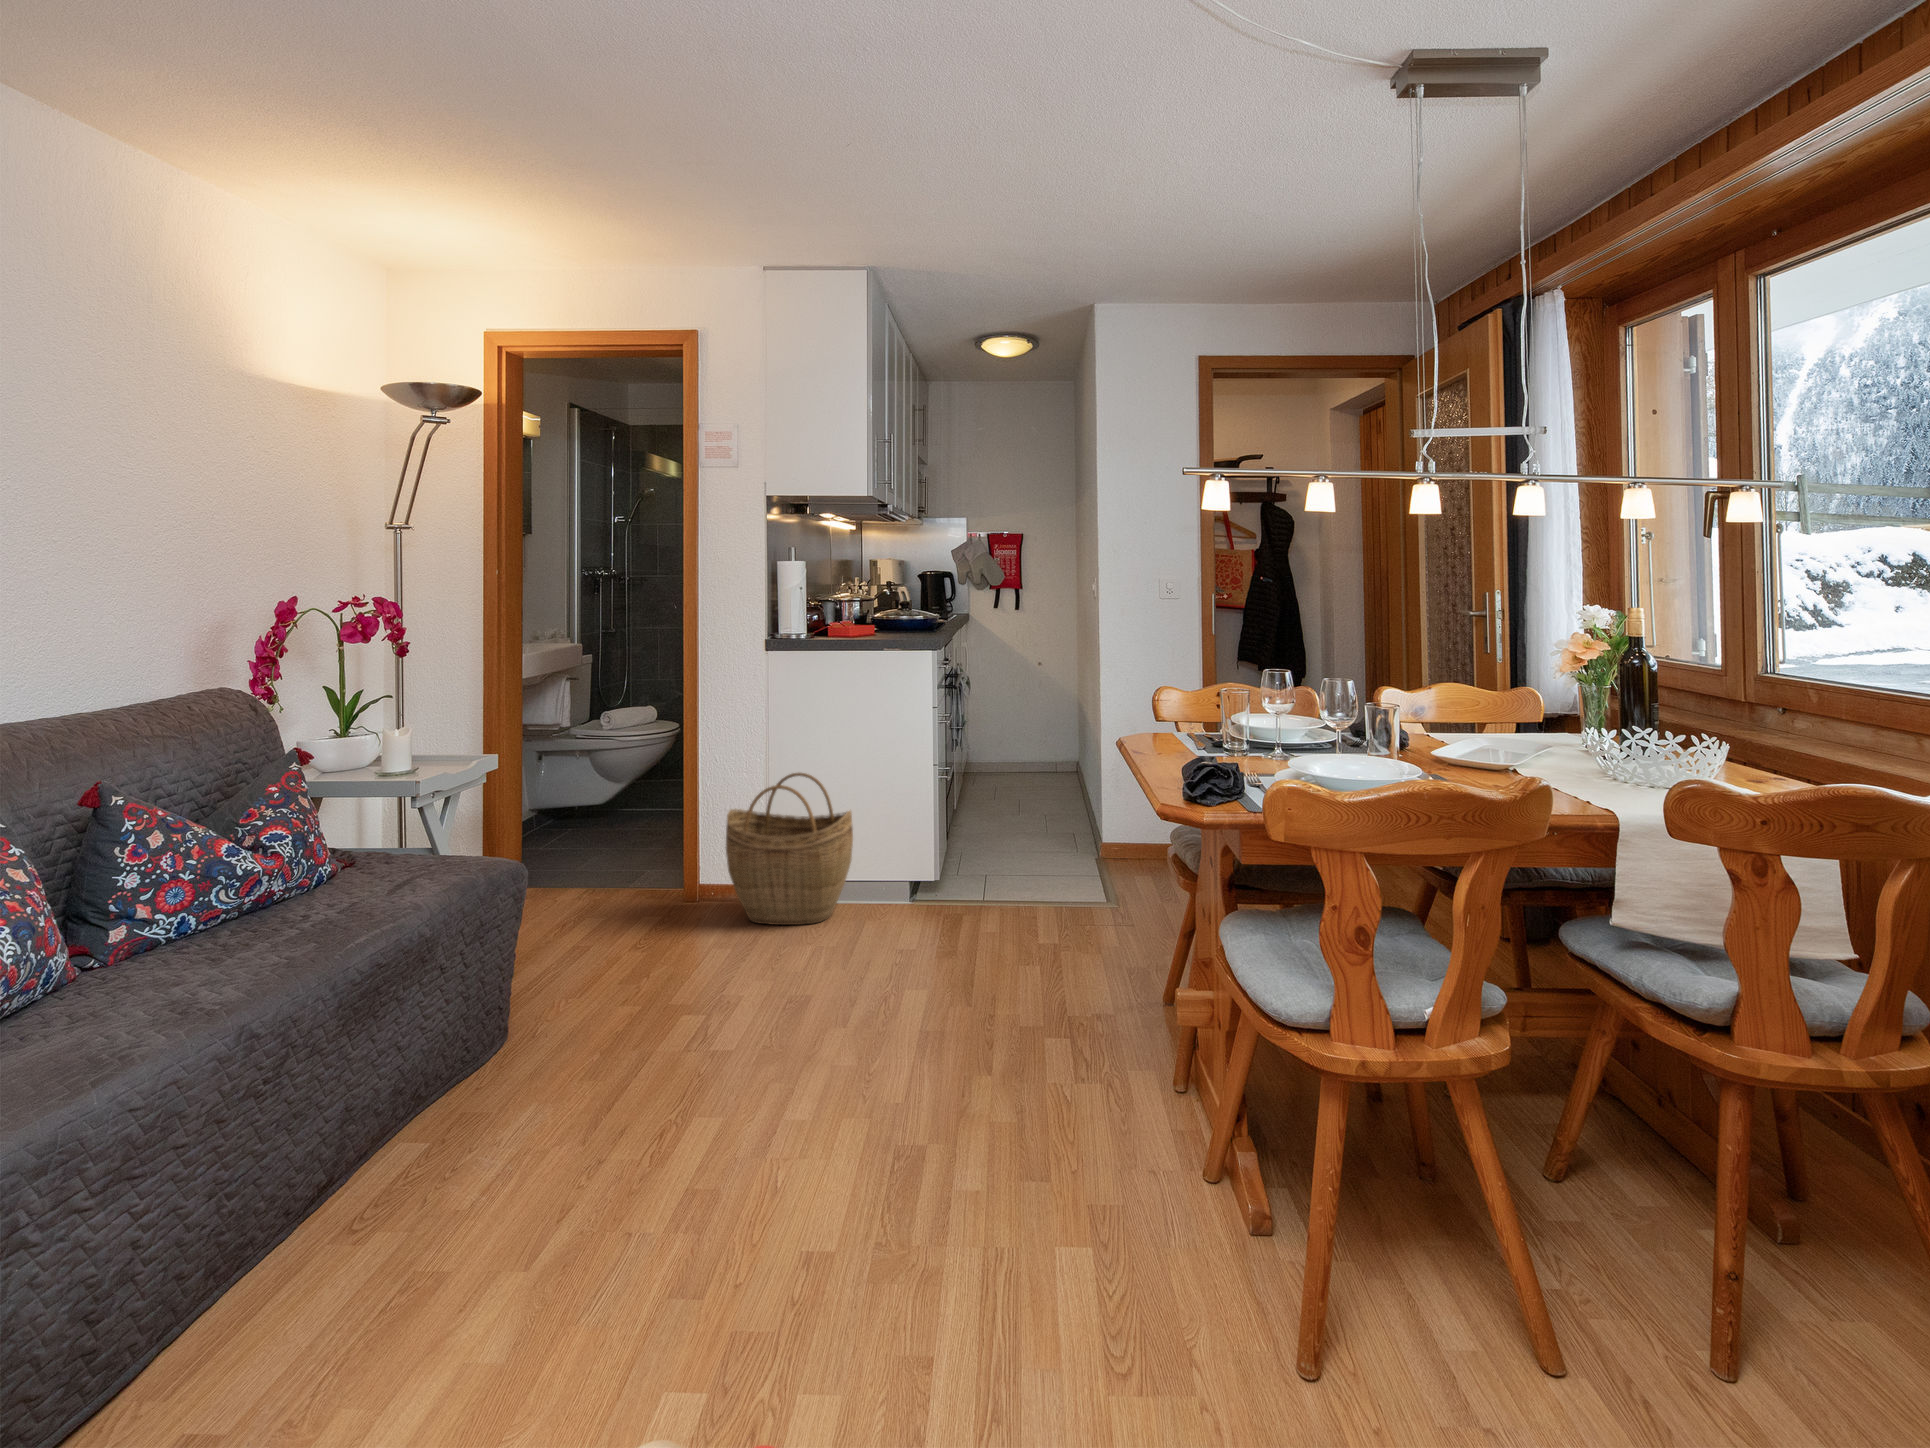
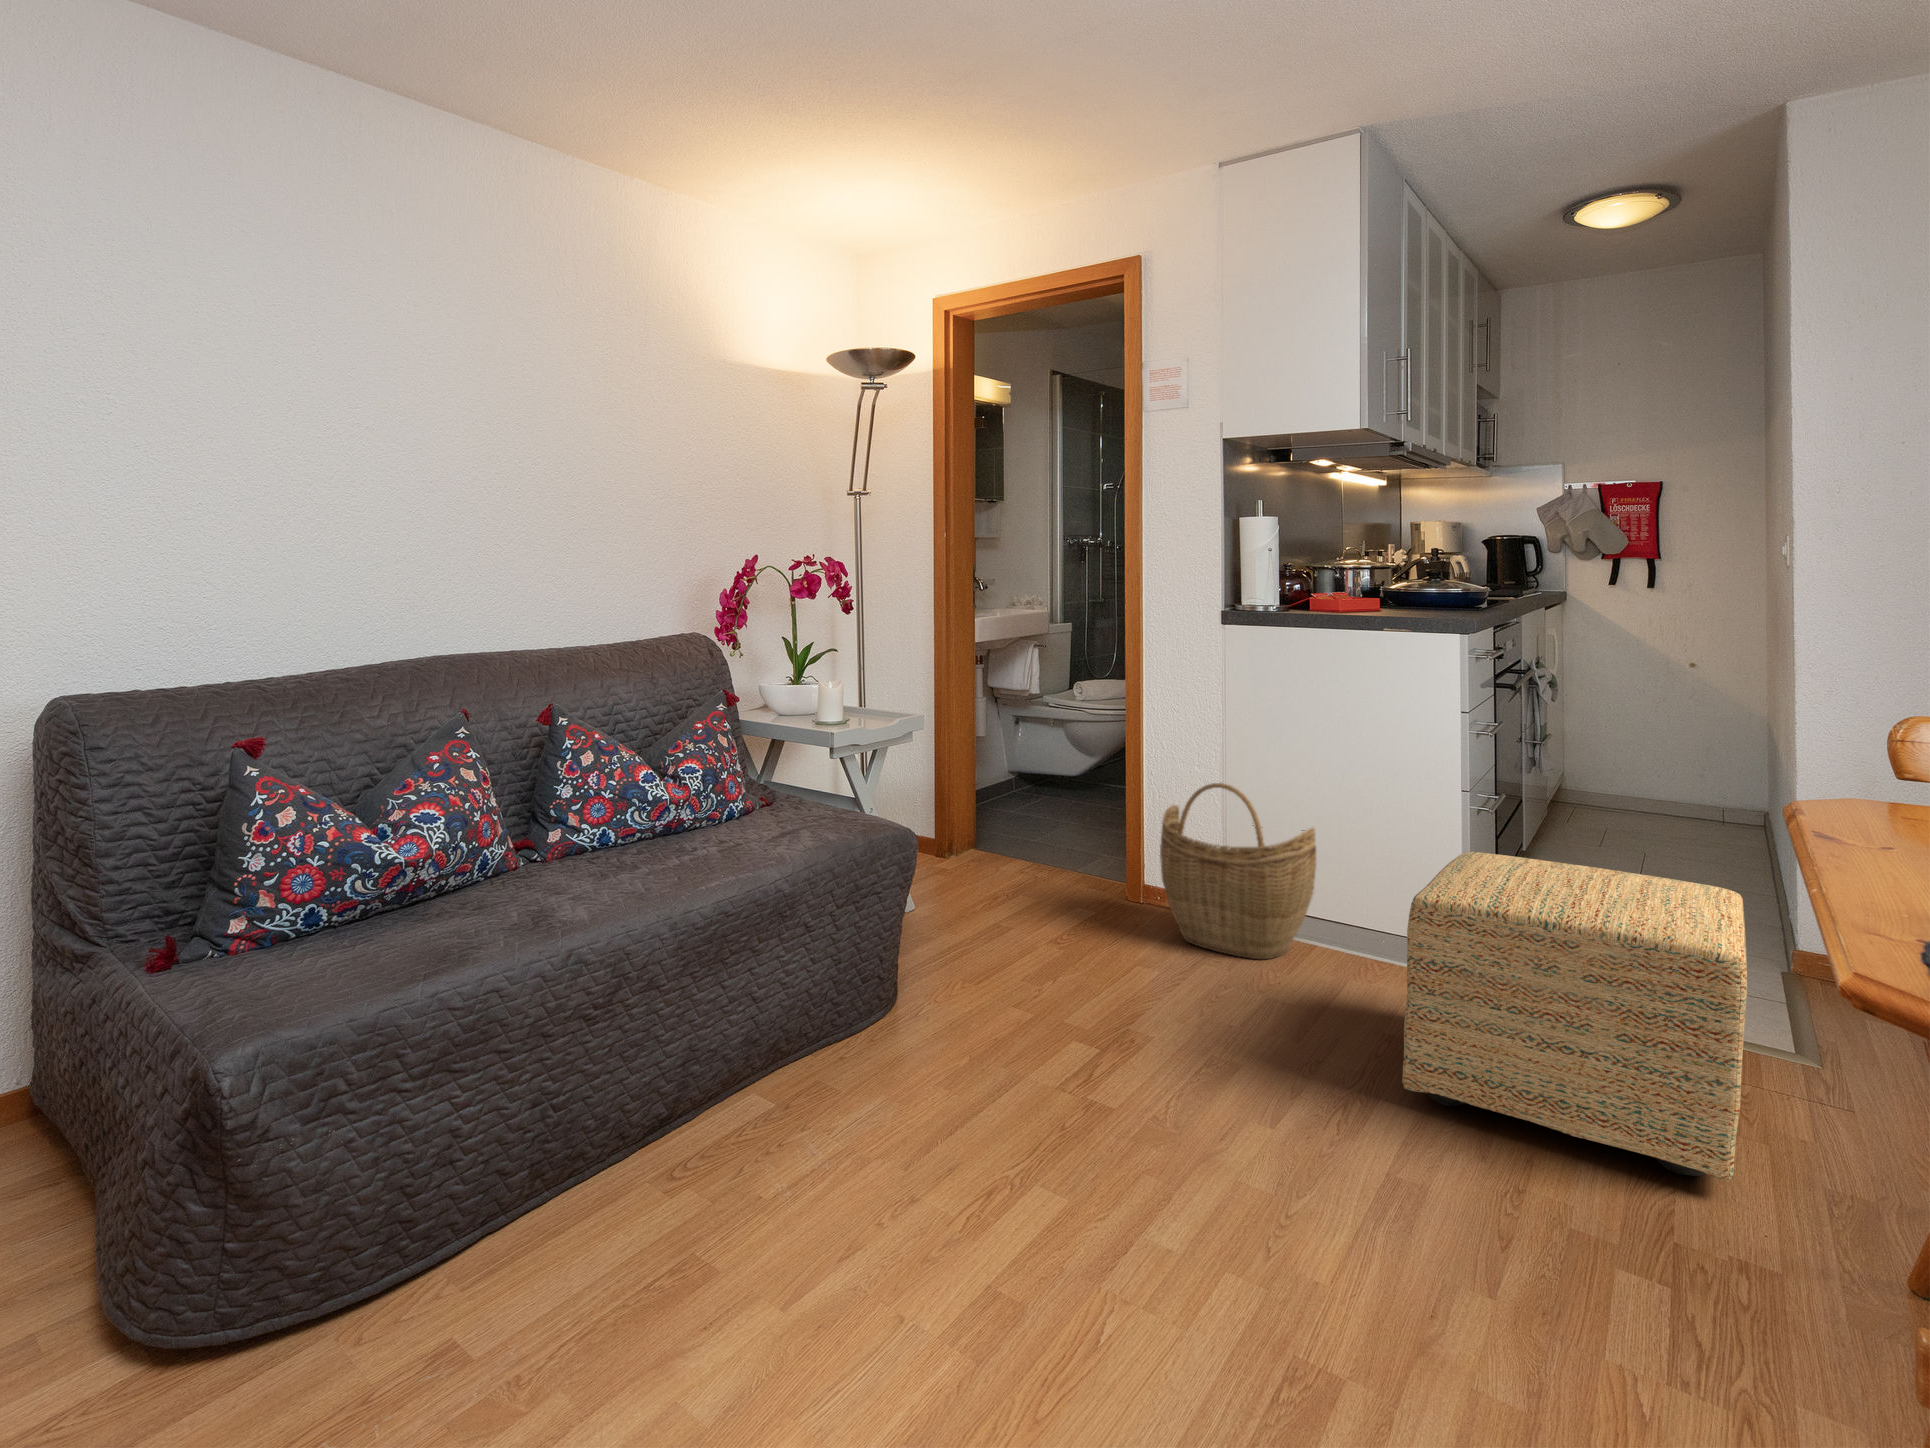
ottoman: none [947,811,1125,984] -> present [1402,852,1747,1180]

